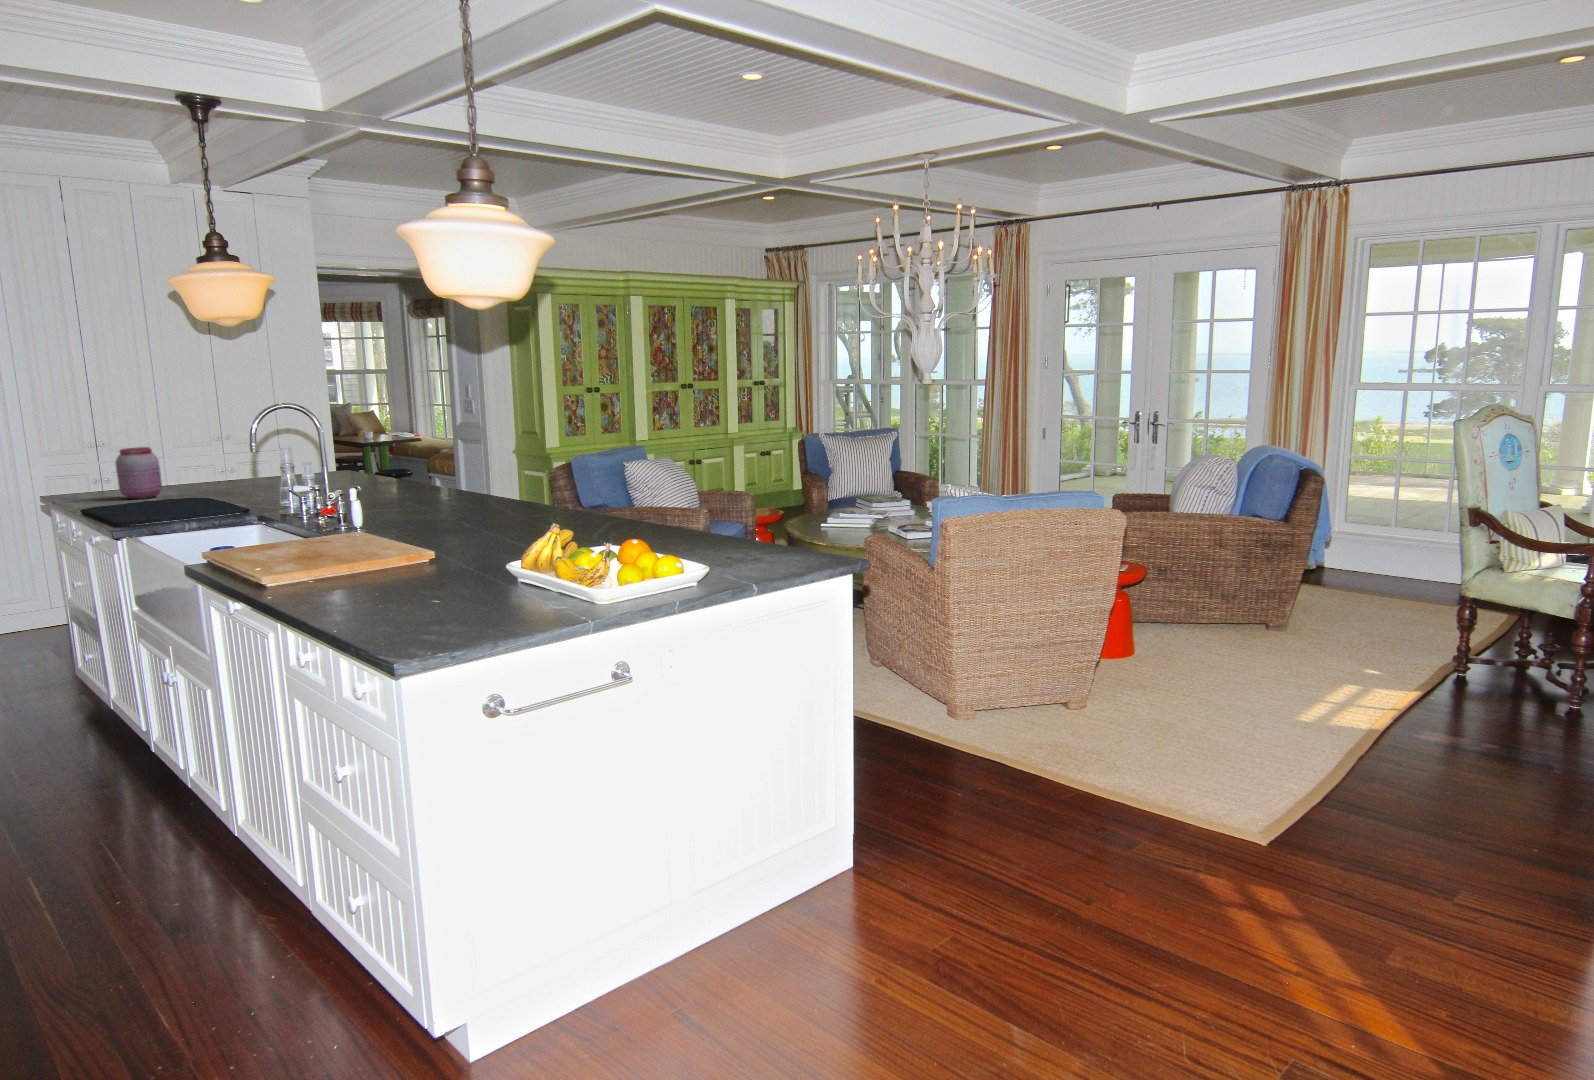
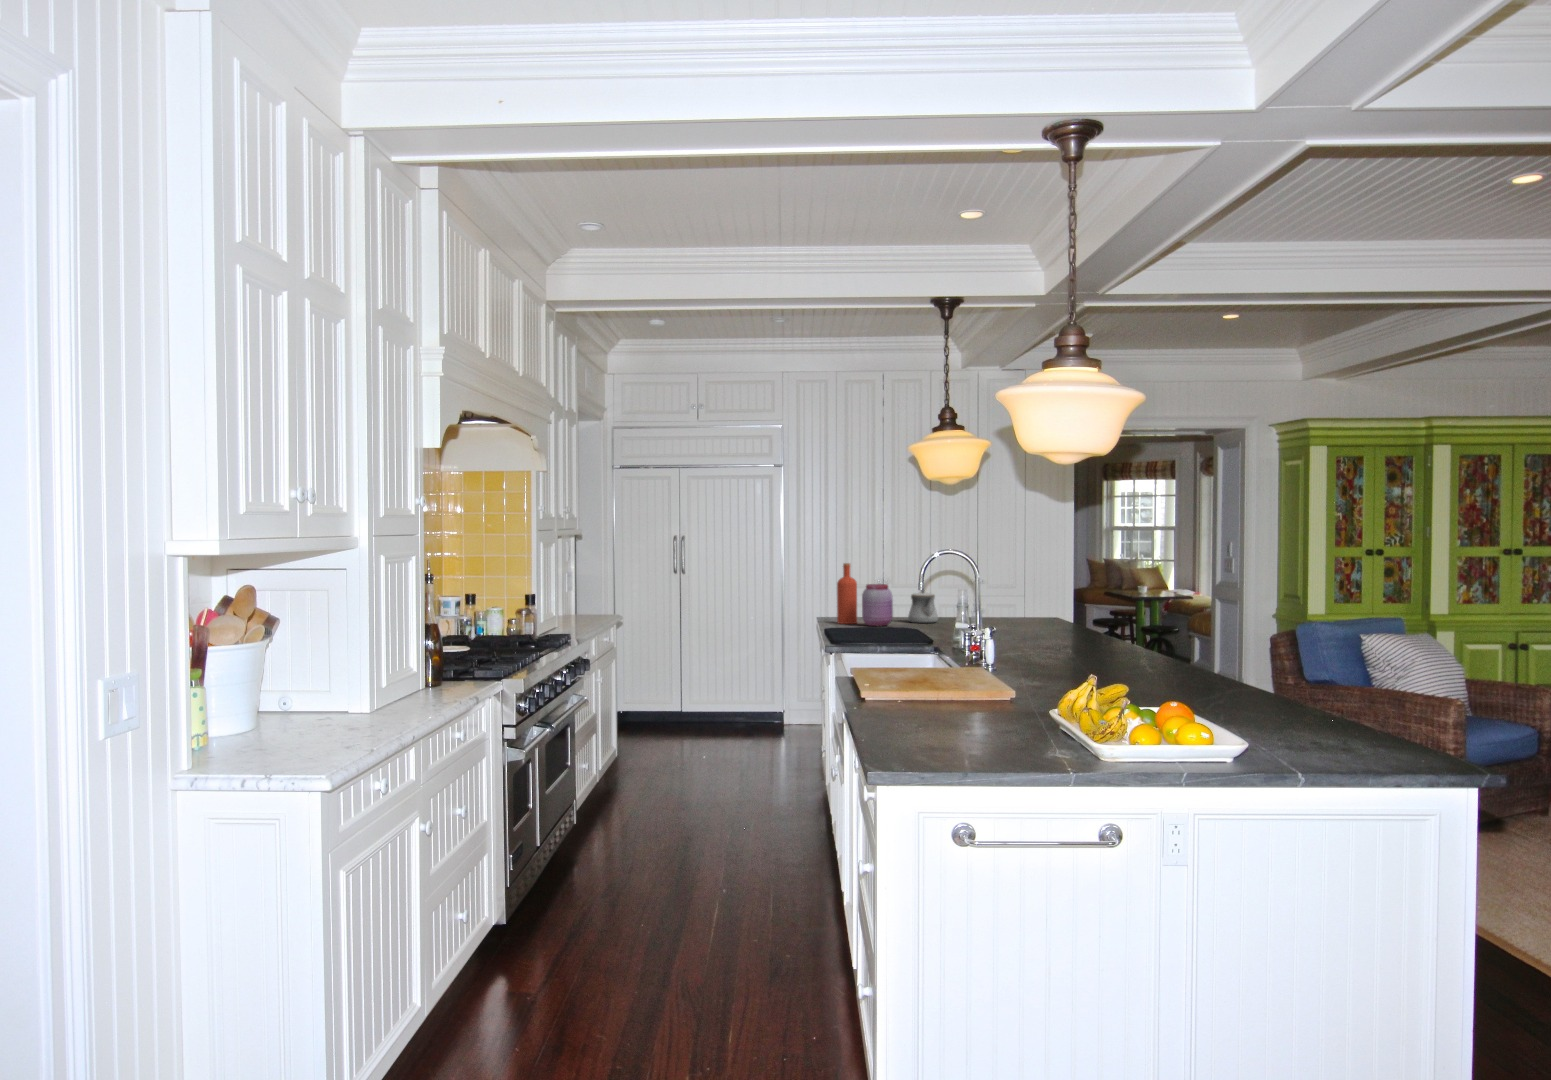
bottle: none [71,425,108,500] -> present [837,563,857,624]
teapot: none [174,451,214,490] -> present [908,591,938,623]

